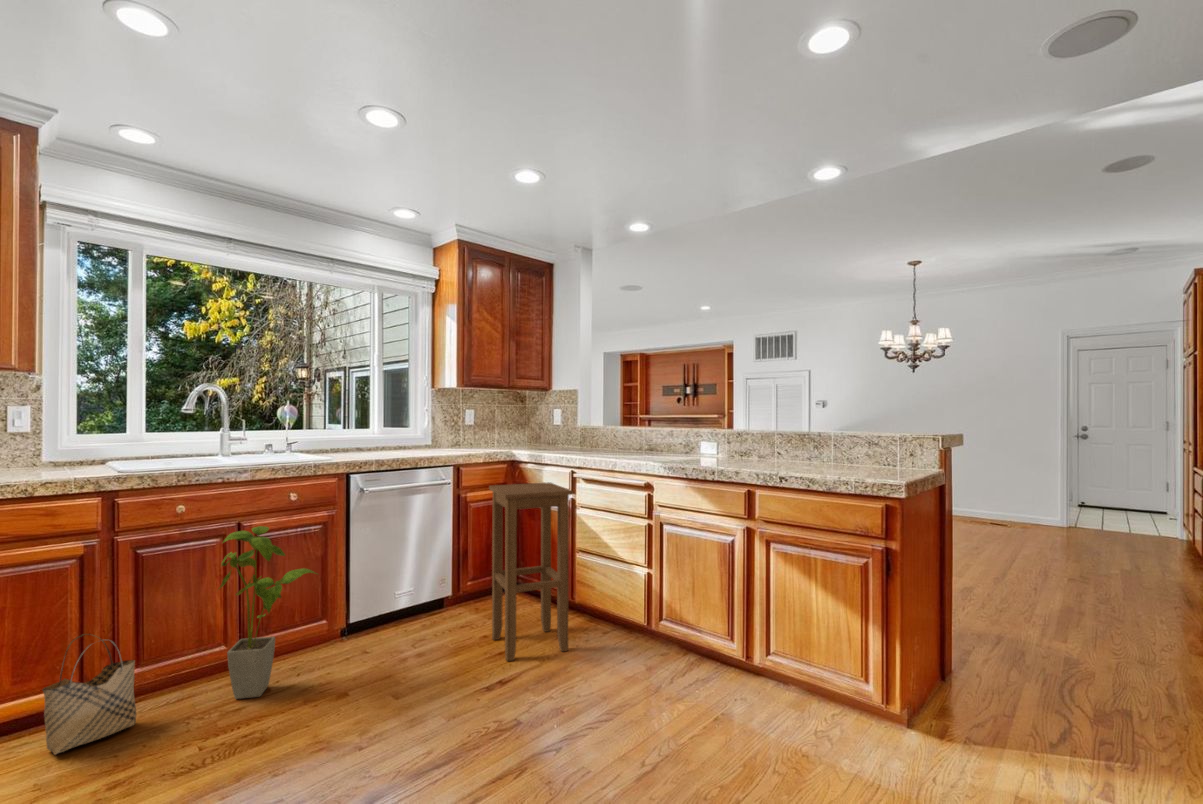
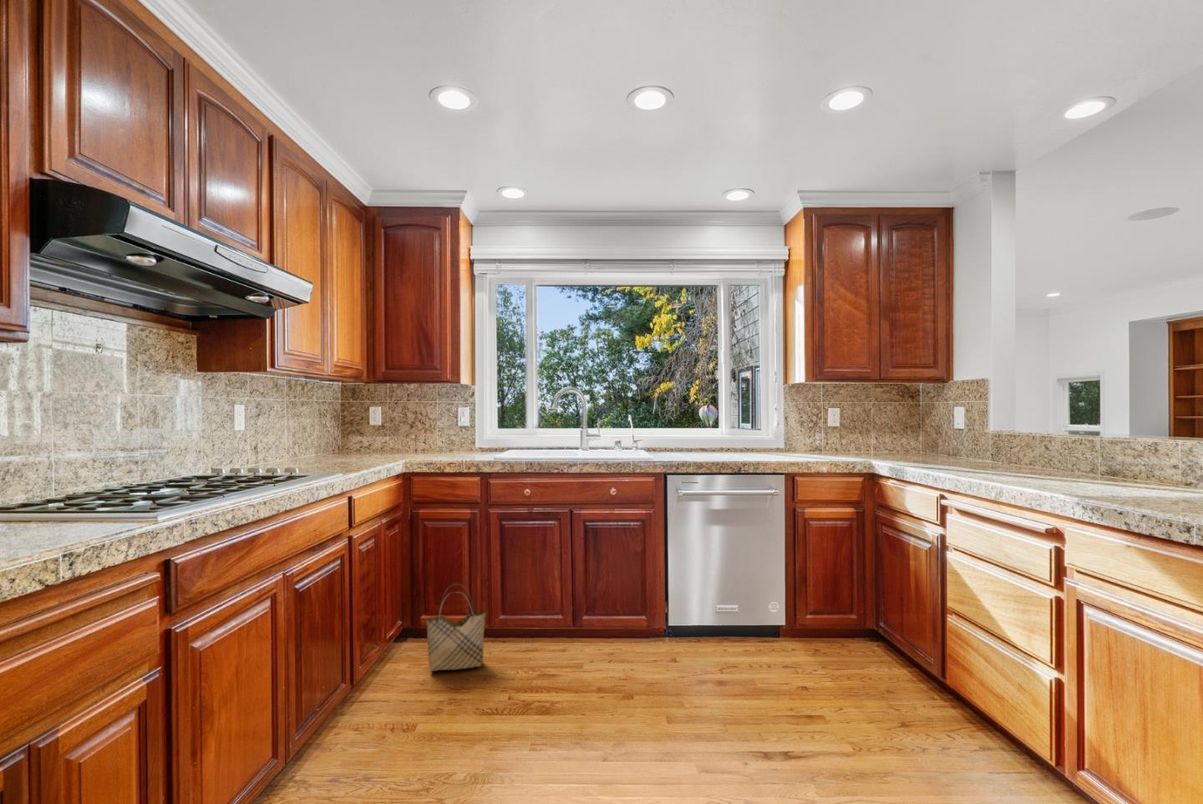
stool: present [489,483,573,661] -> none [806,503,909,750]
house plant: present [219,526,318,699] -> none [536,517,619,675]

